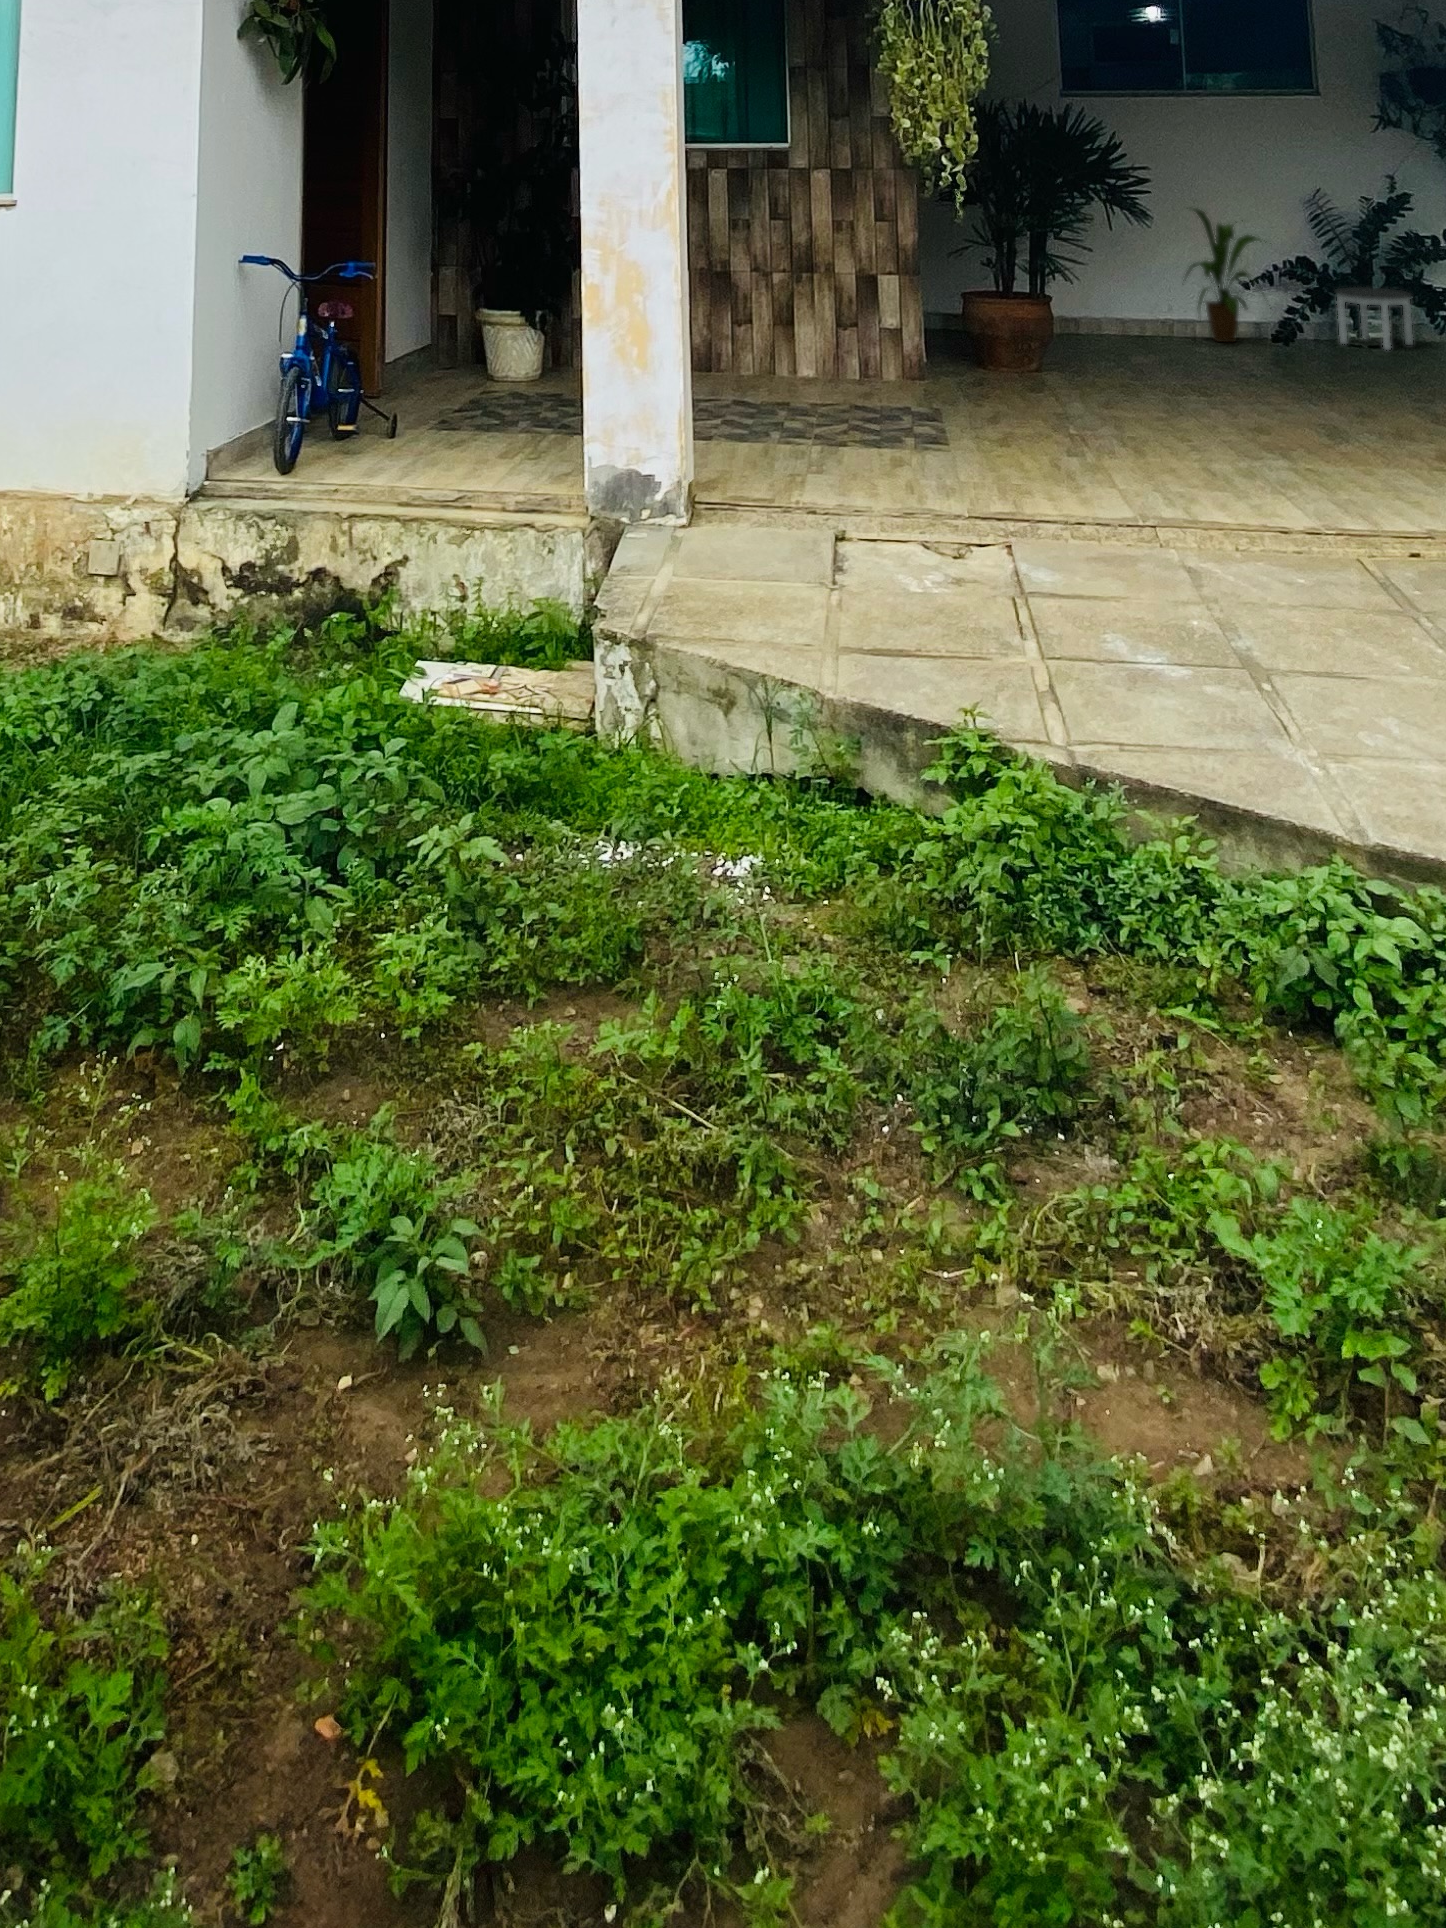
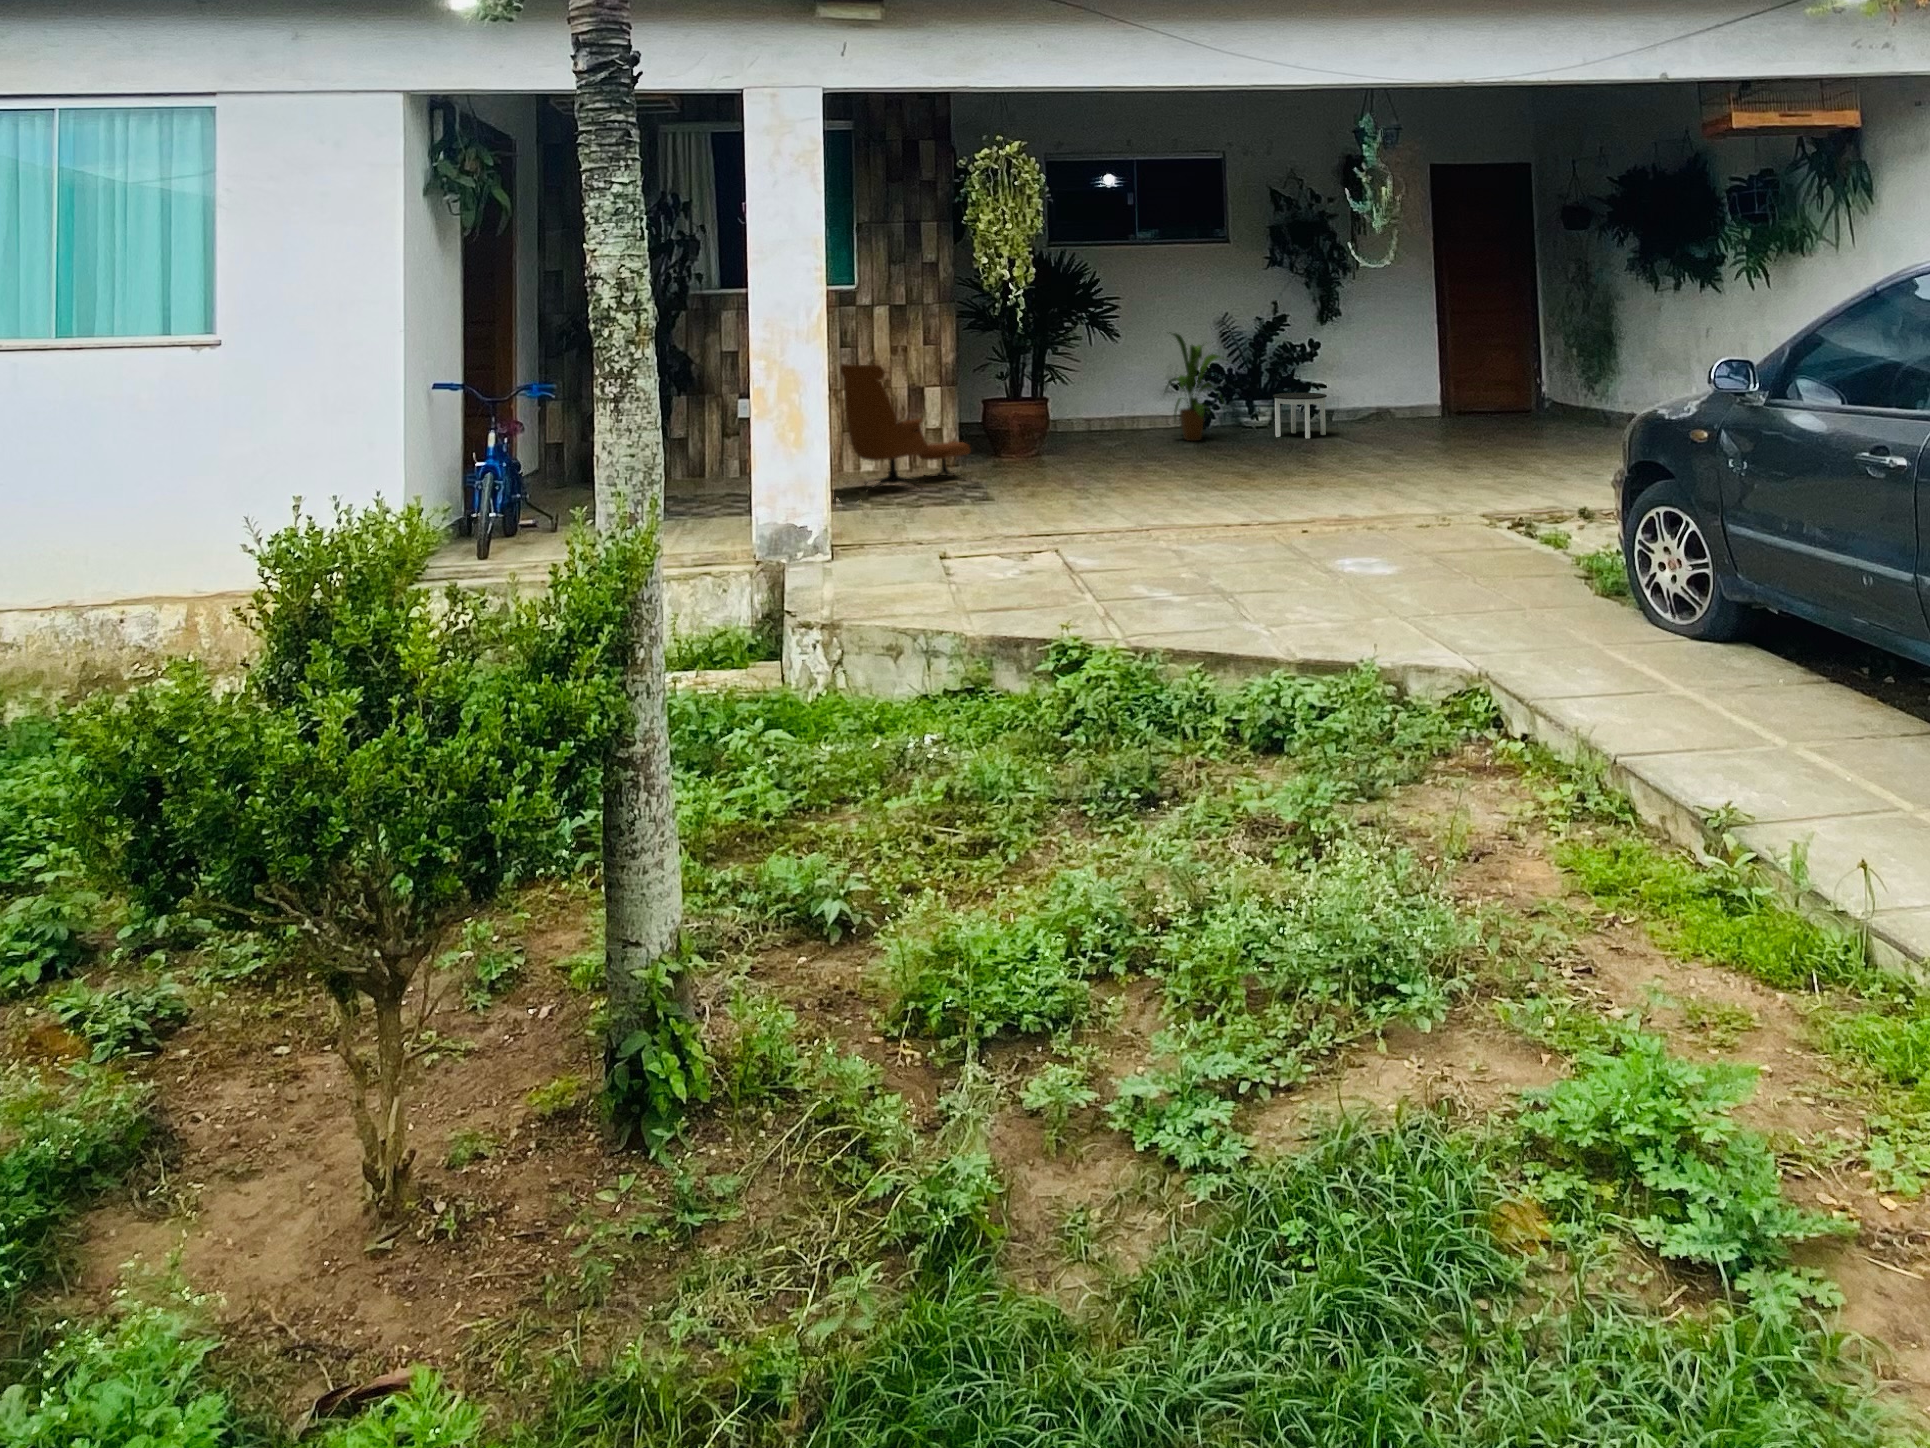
lounge chair: none [759,238,926,397] -> present [840,364,971,491]

